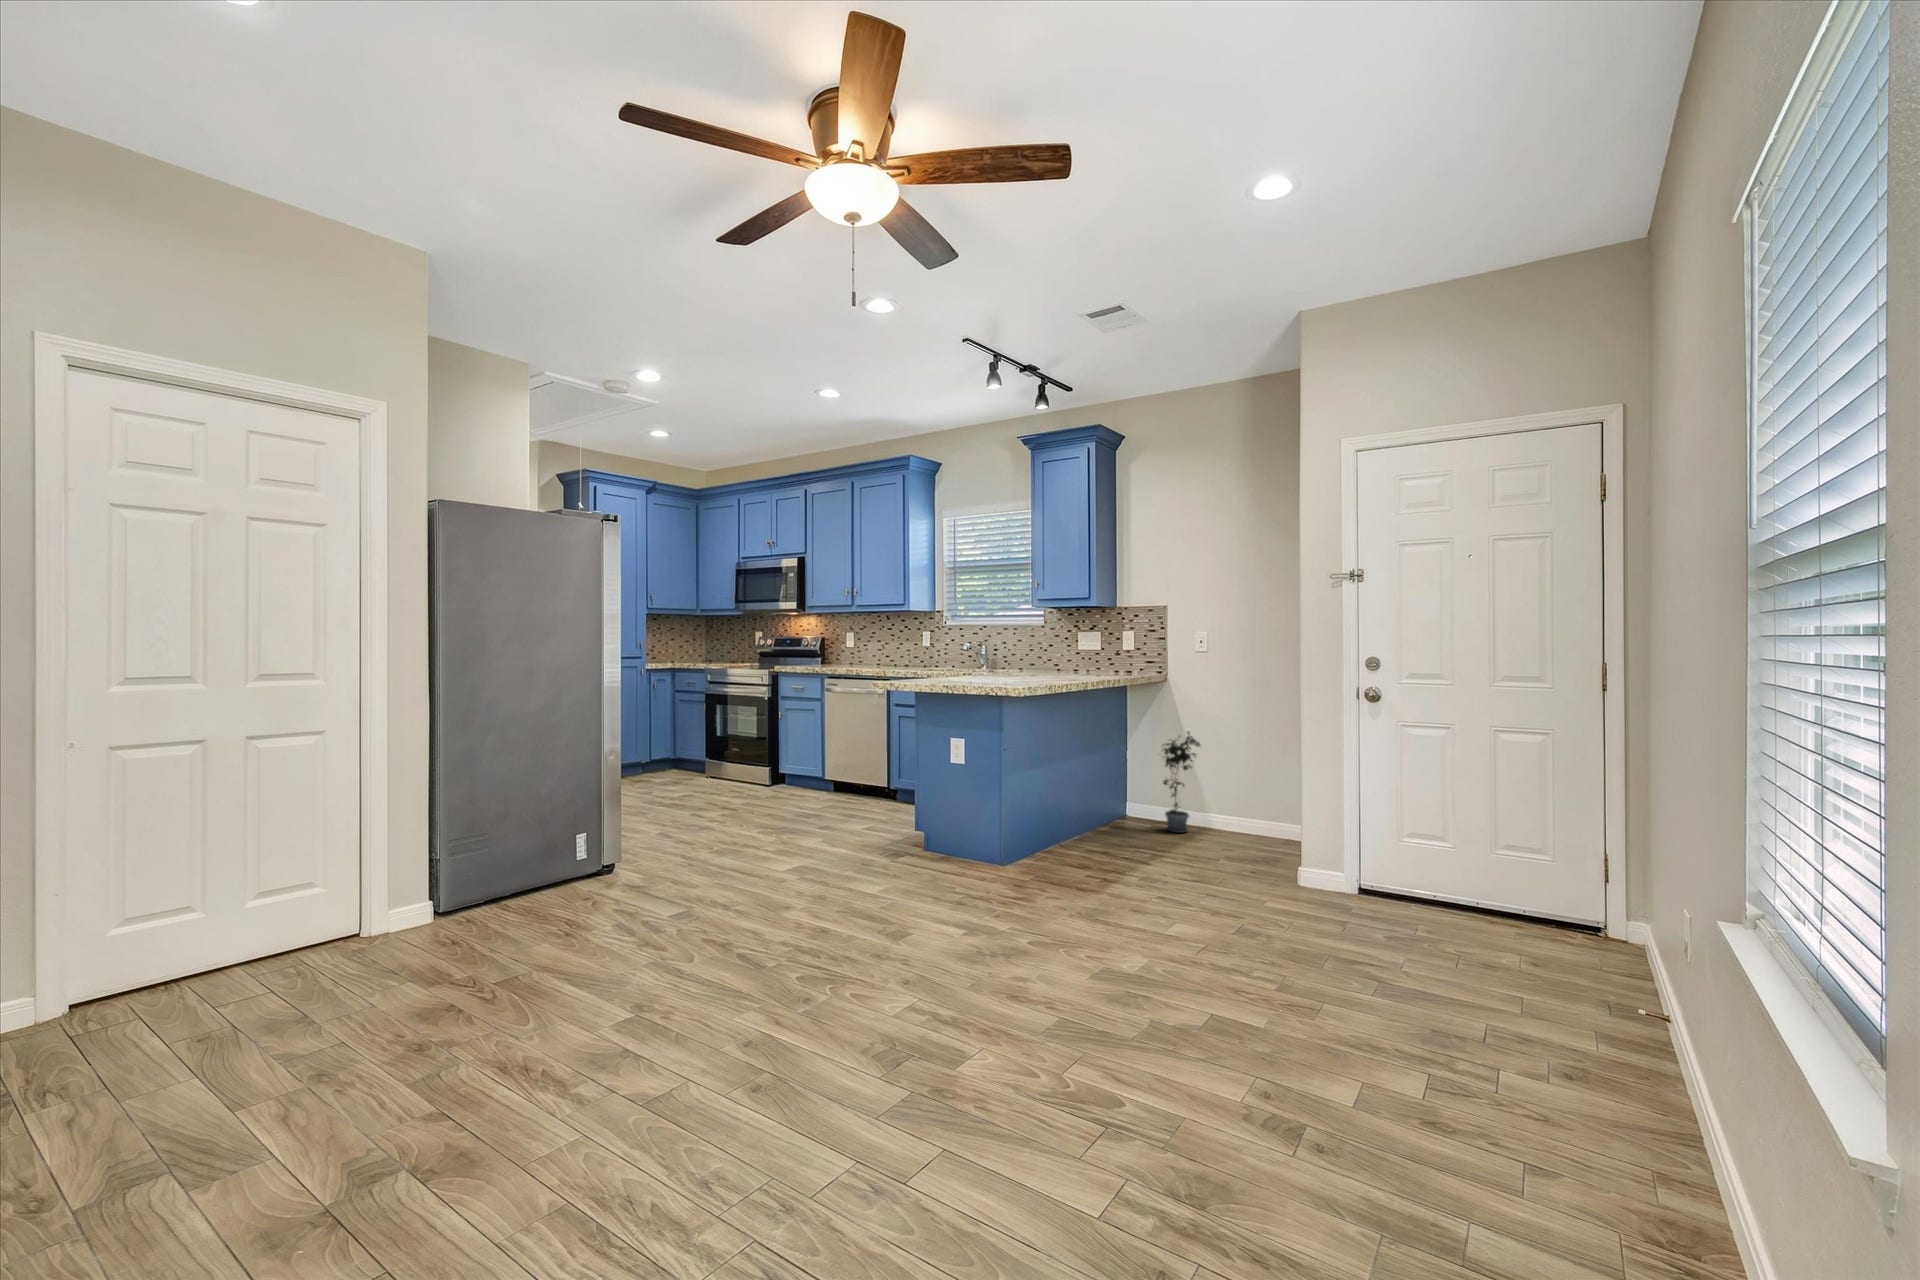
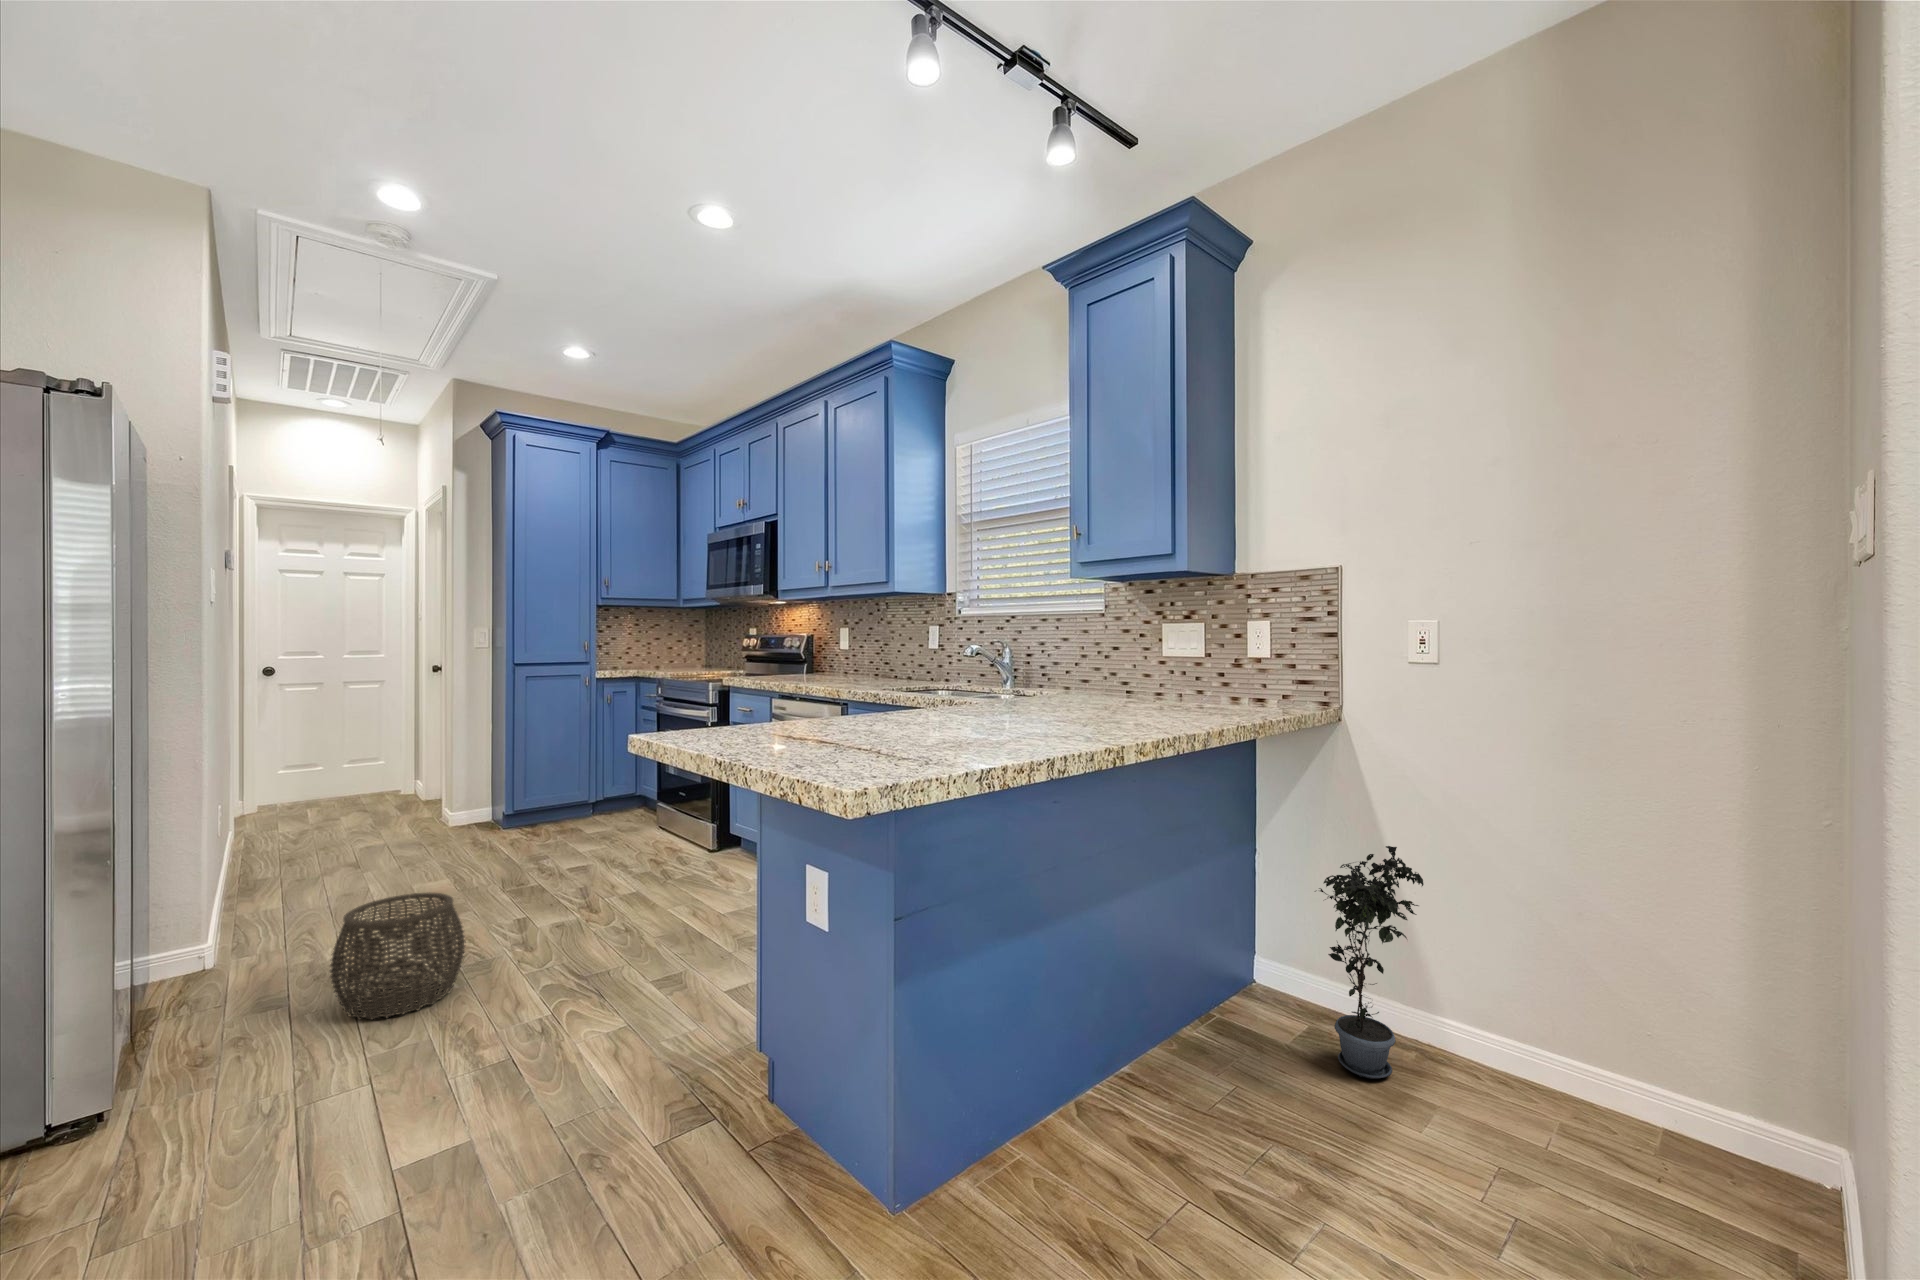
woven basket: none [651,783,715,845] -> present [330,893,465,1019]

